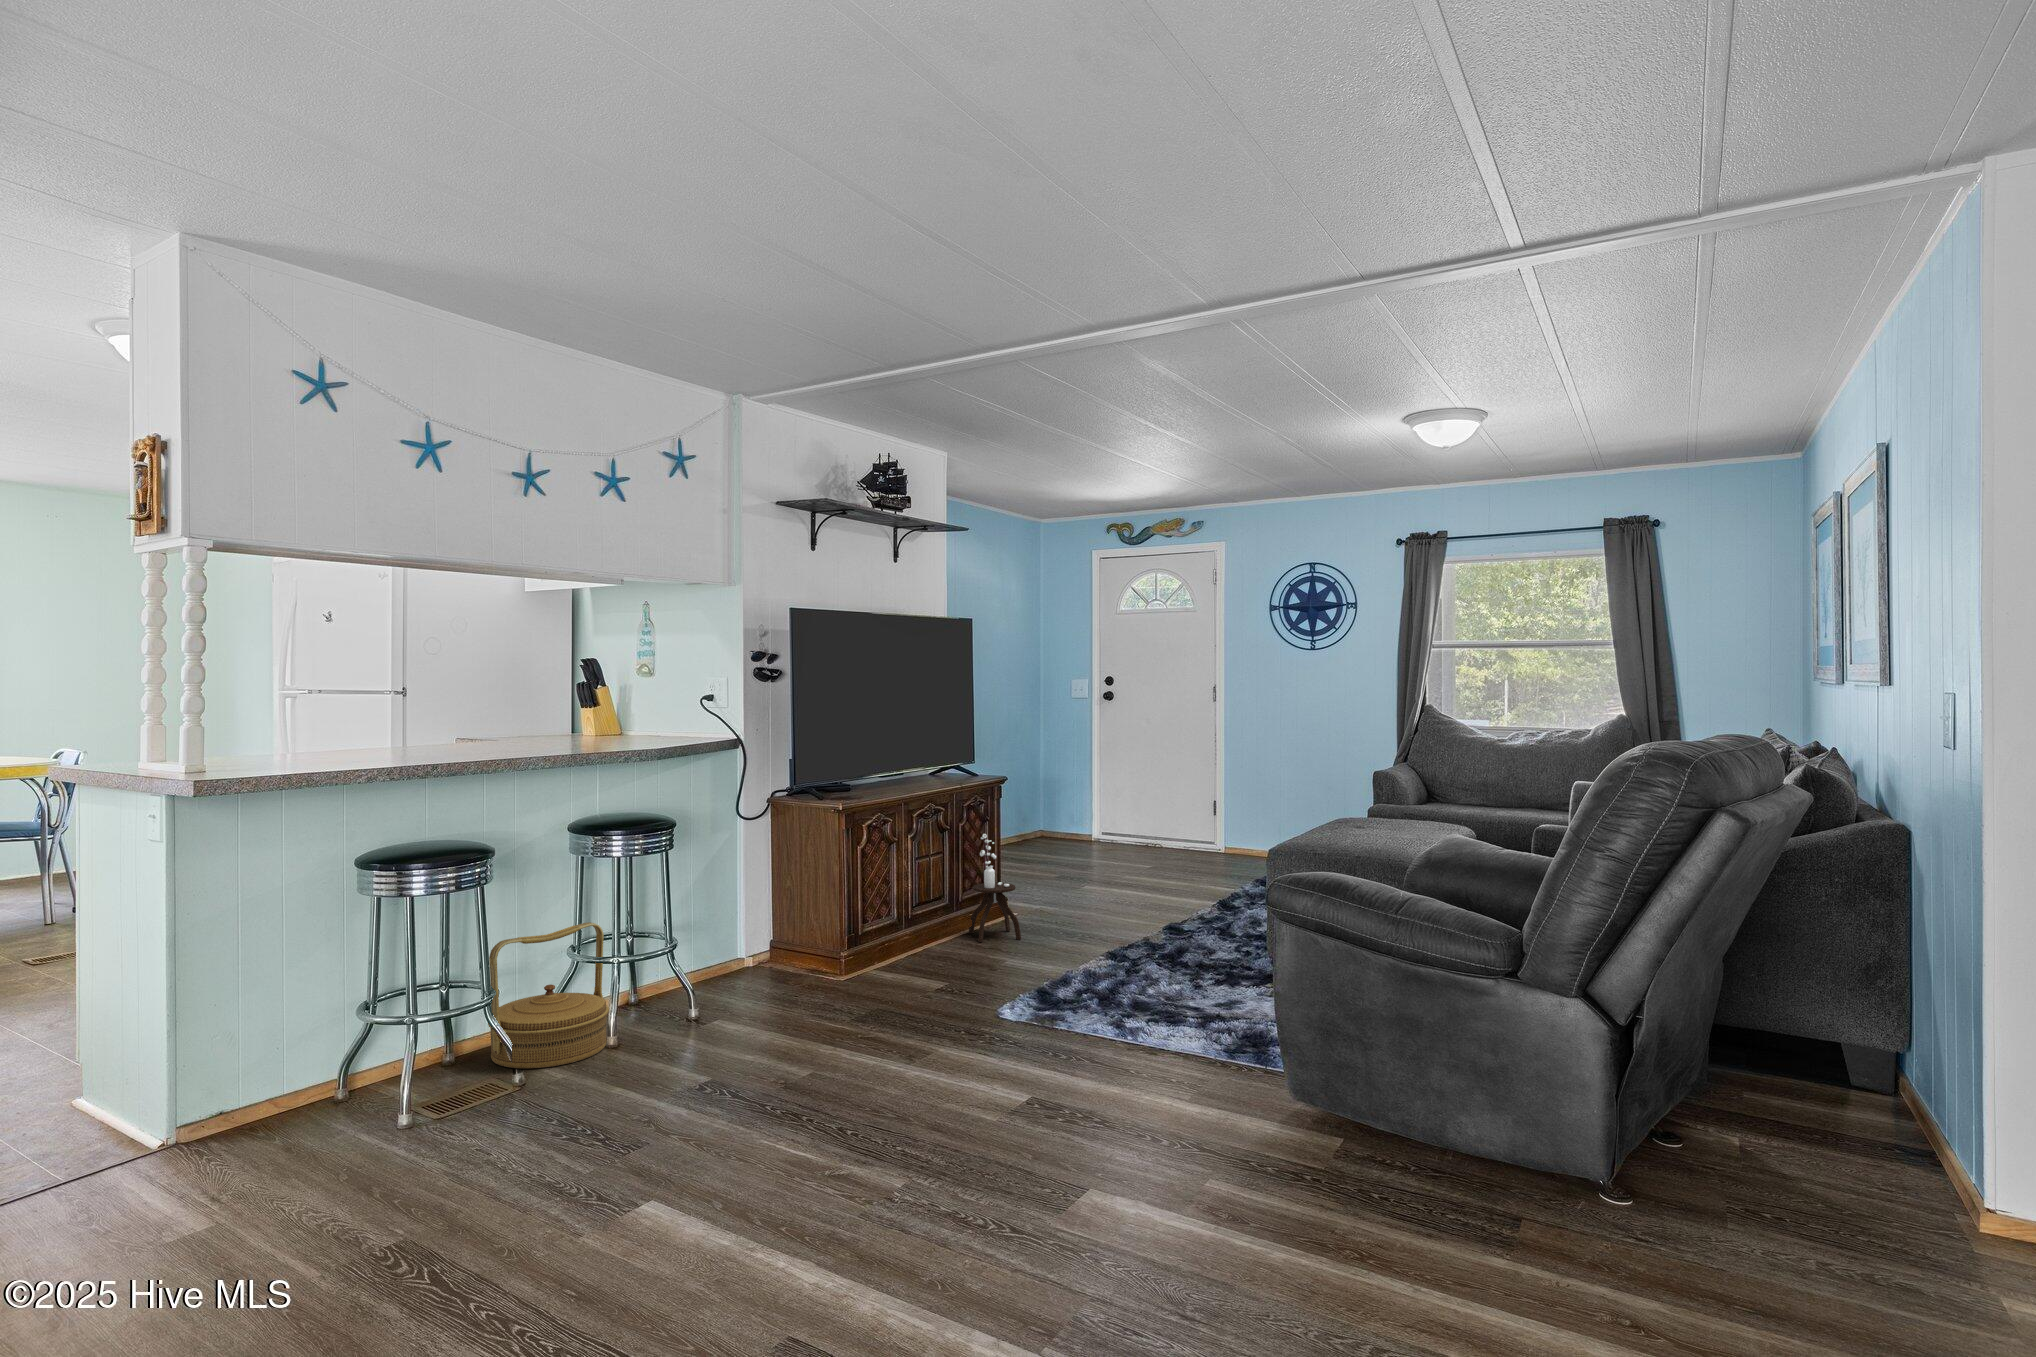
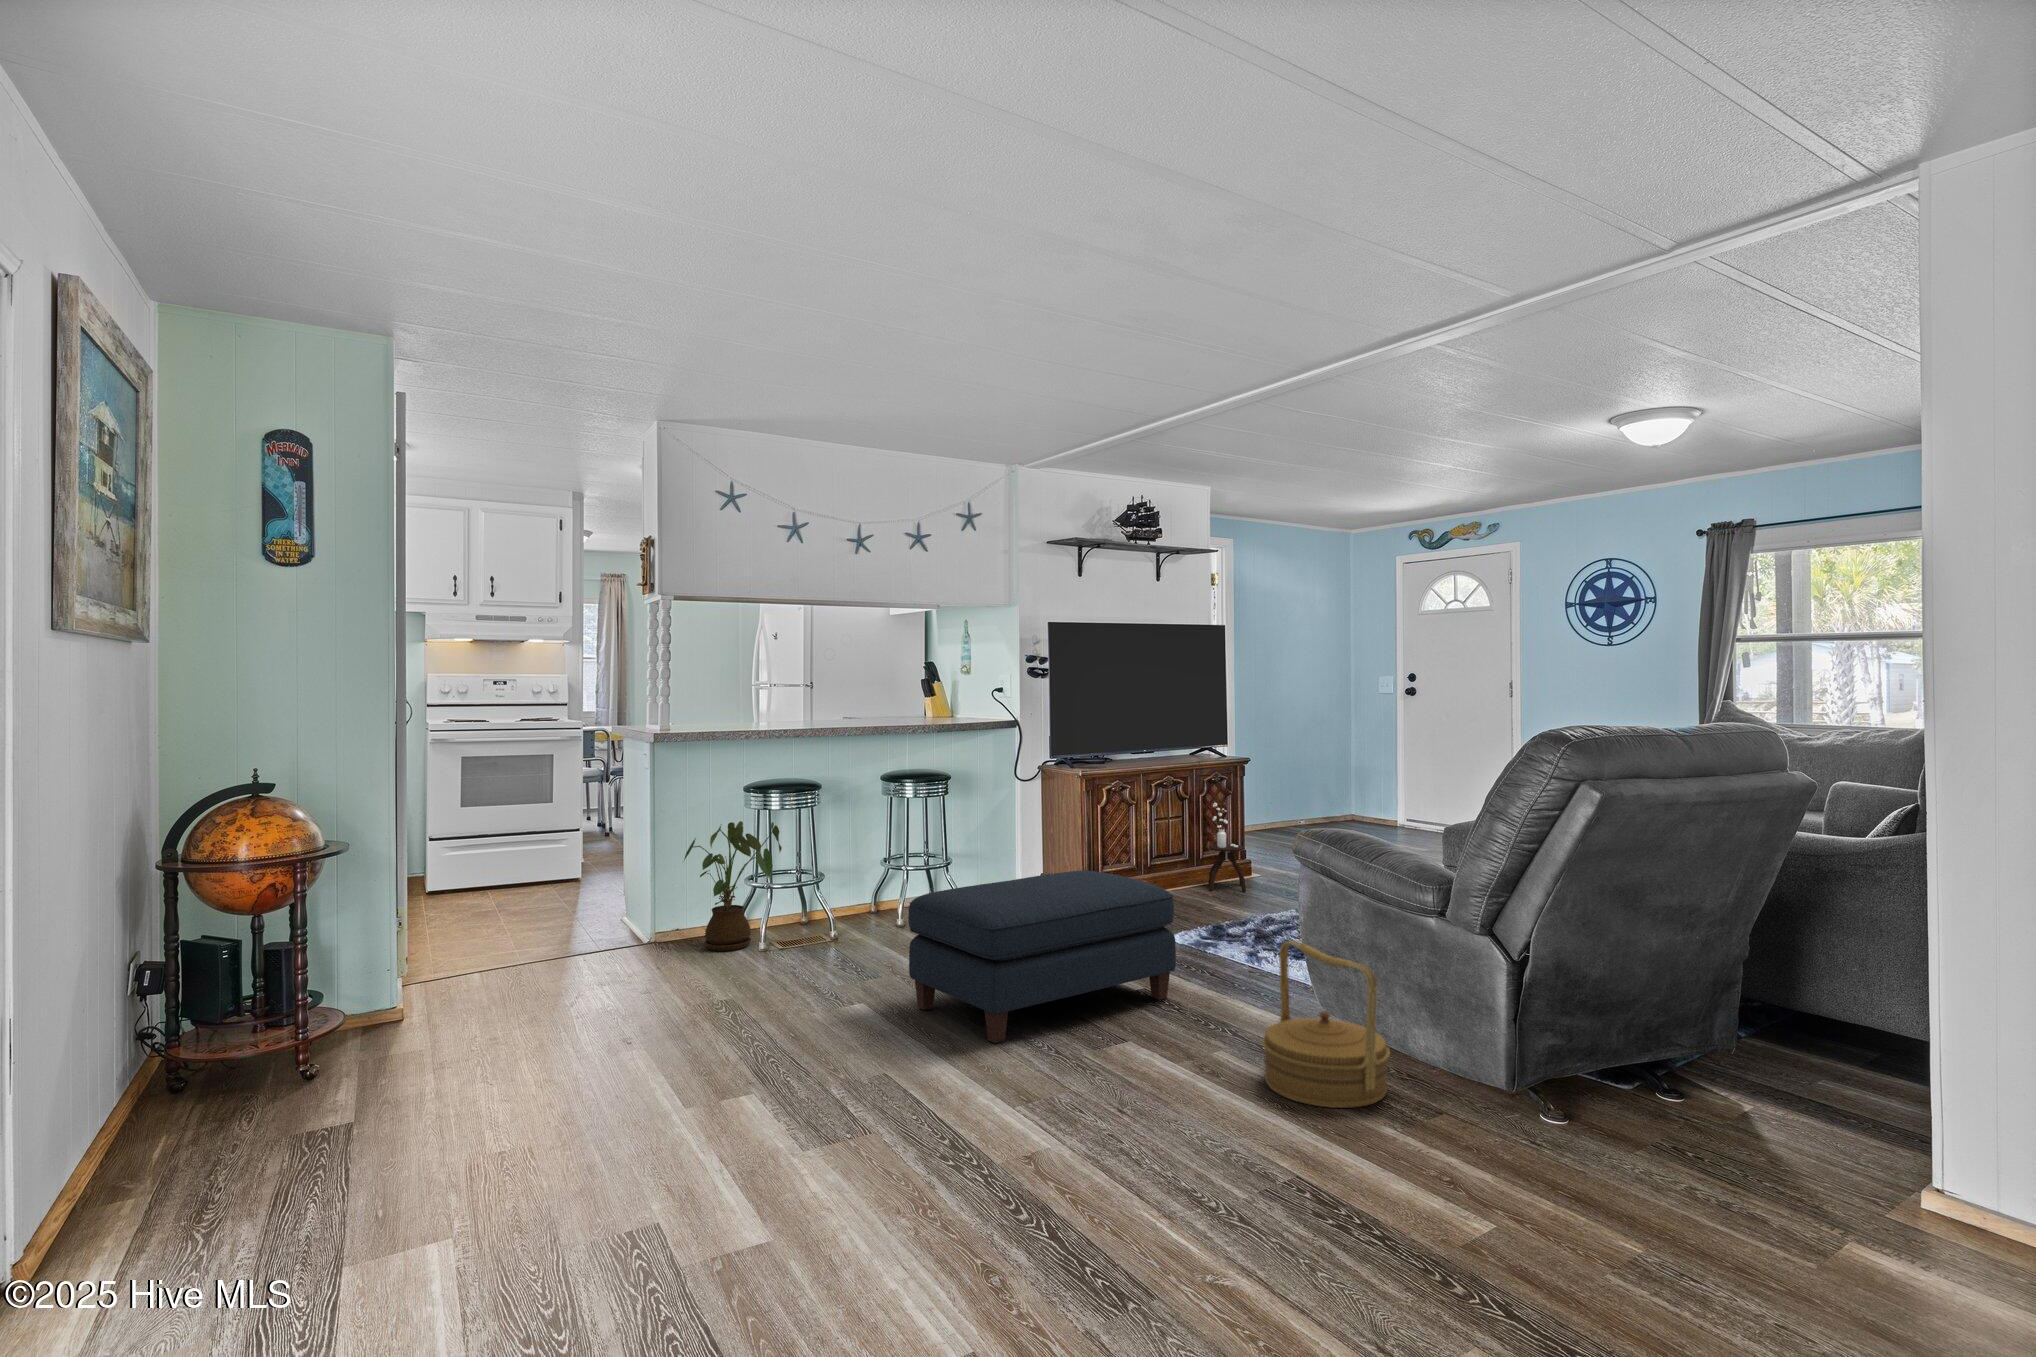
house plant: none [249,912,429,1139] -> present [684,821,782,951]
woven basket: present [488,922,609,1069] -> present [1262,940,1390,1108]
ottoman: none [742,947,1096,1241] -> present [908,870,1176,1043]

